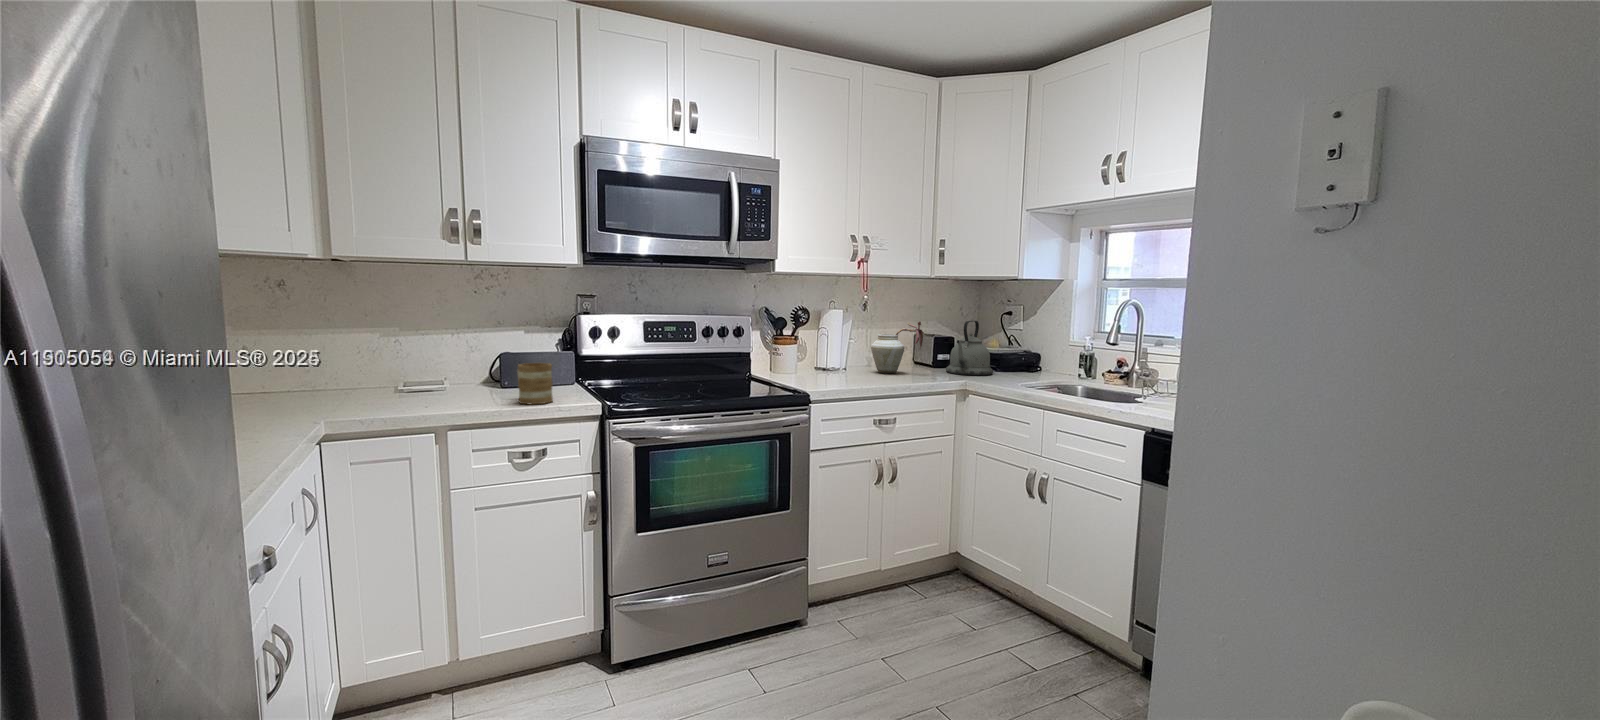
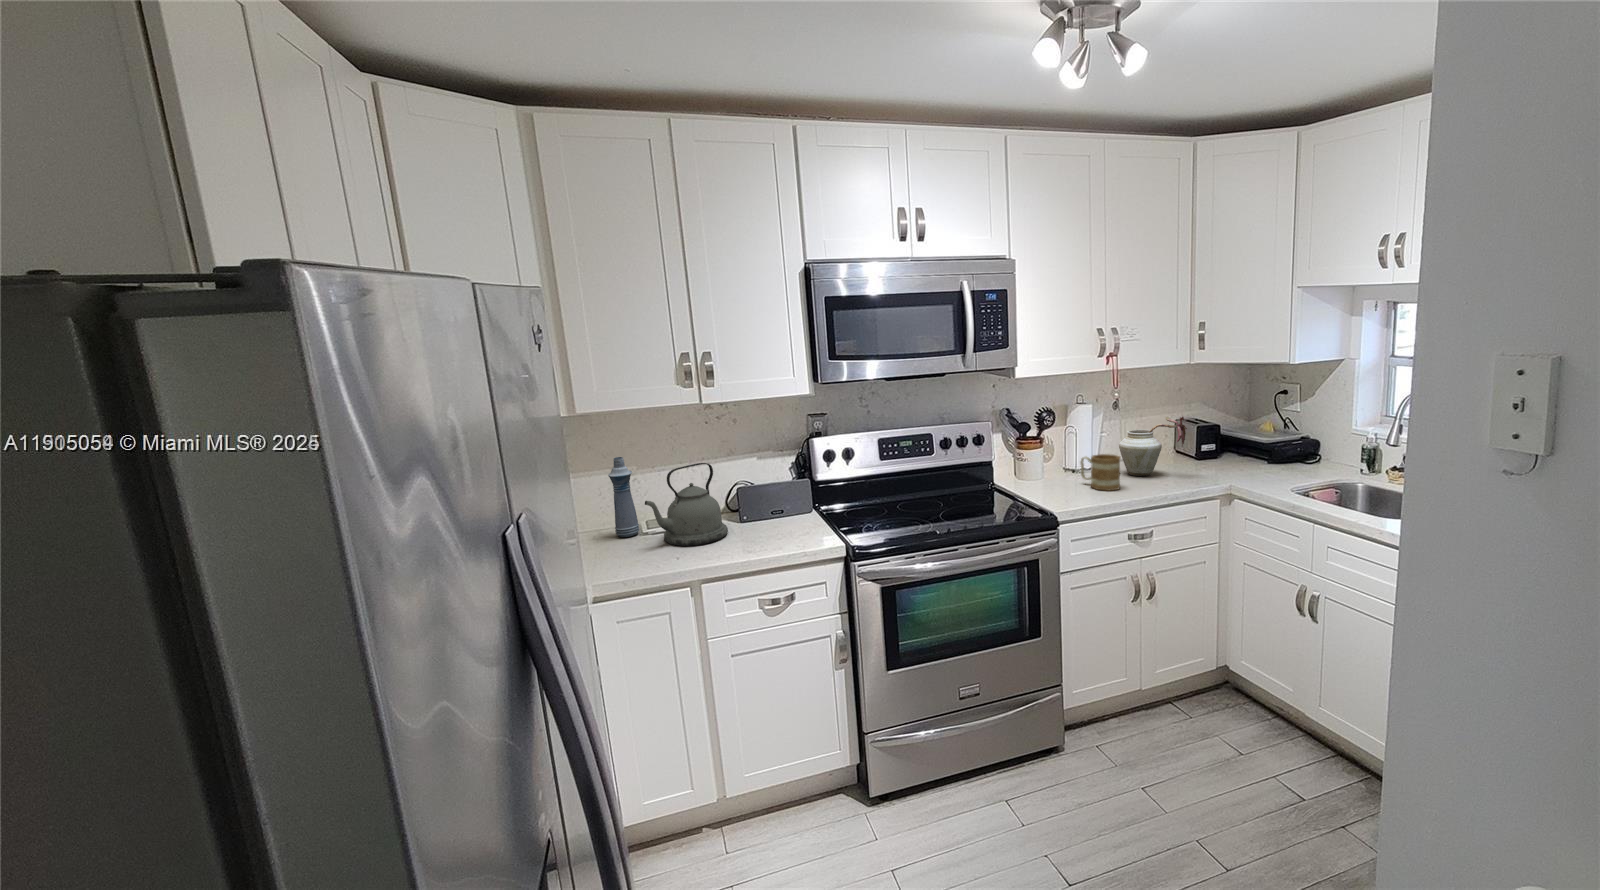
bottle: none [344,310,378,396] -> present [608,457,639,537]
kettle: present [946,321,993,375] -> present [645,463,728,546]
mug: present [517,363,553,404] -> present [1080,454,1120,491]

